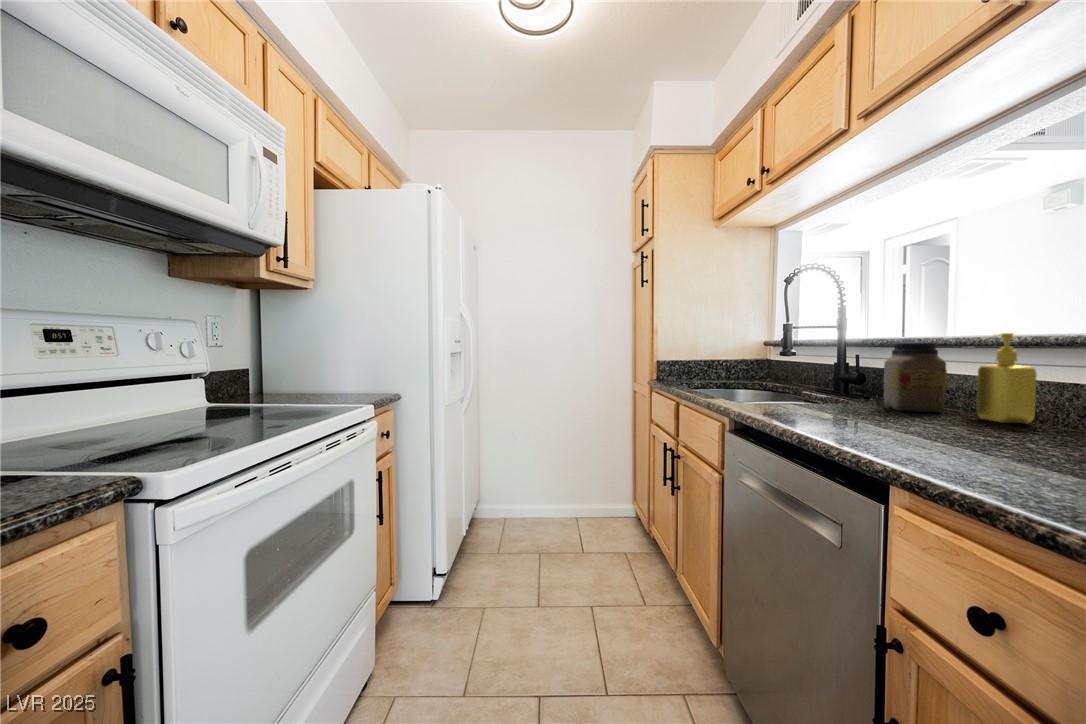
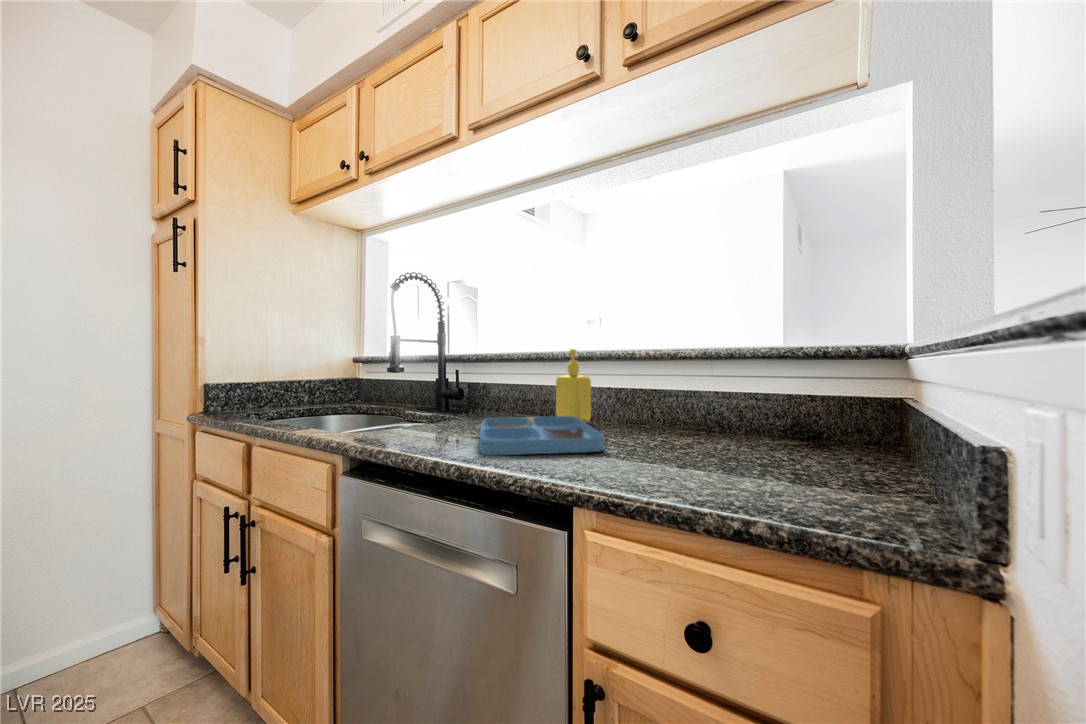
jar: present [884,342,947,412] -> none [487,356,534,423]
tray: none [831,403,996,449] -> present [479,416,604,455]

